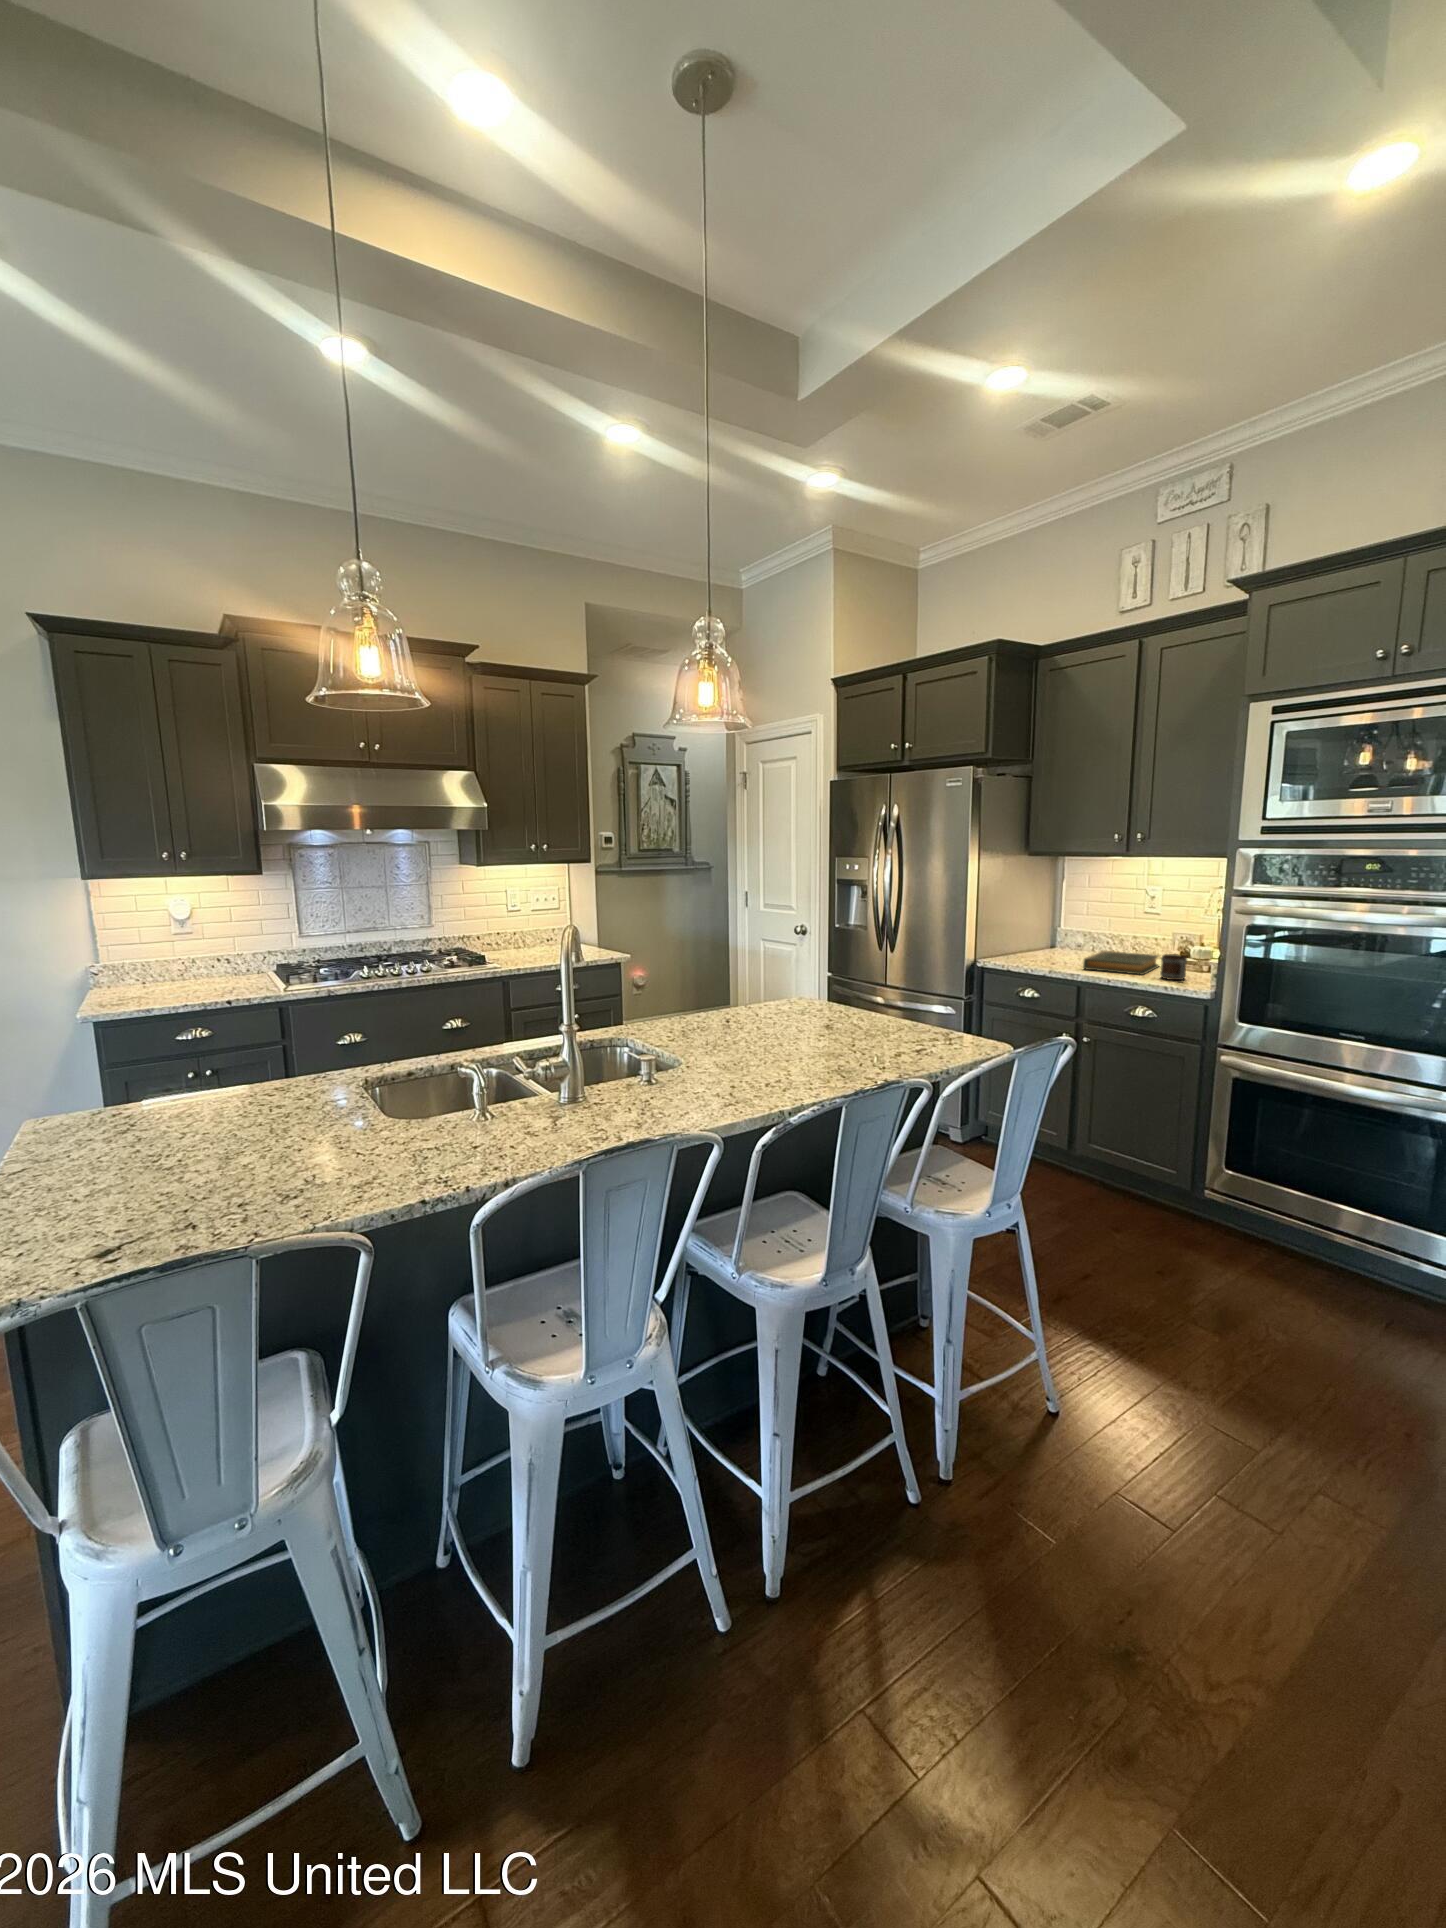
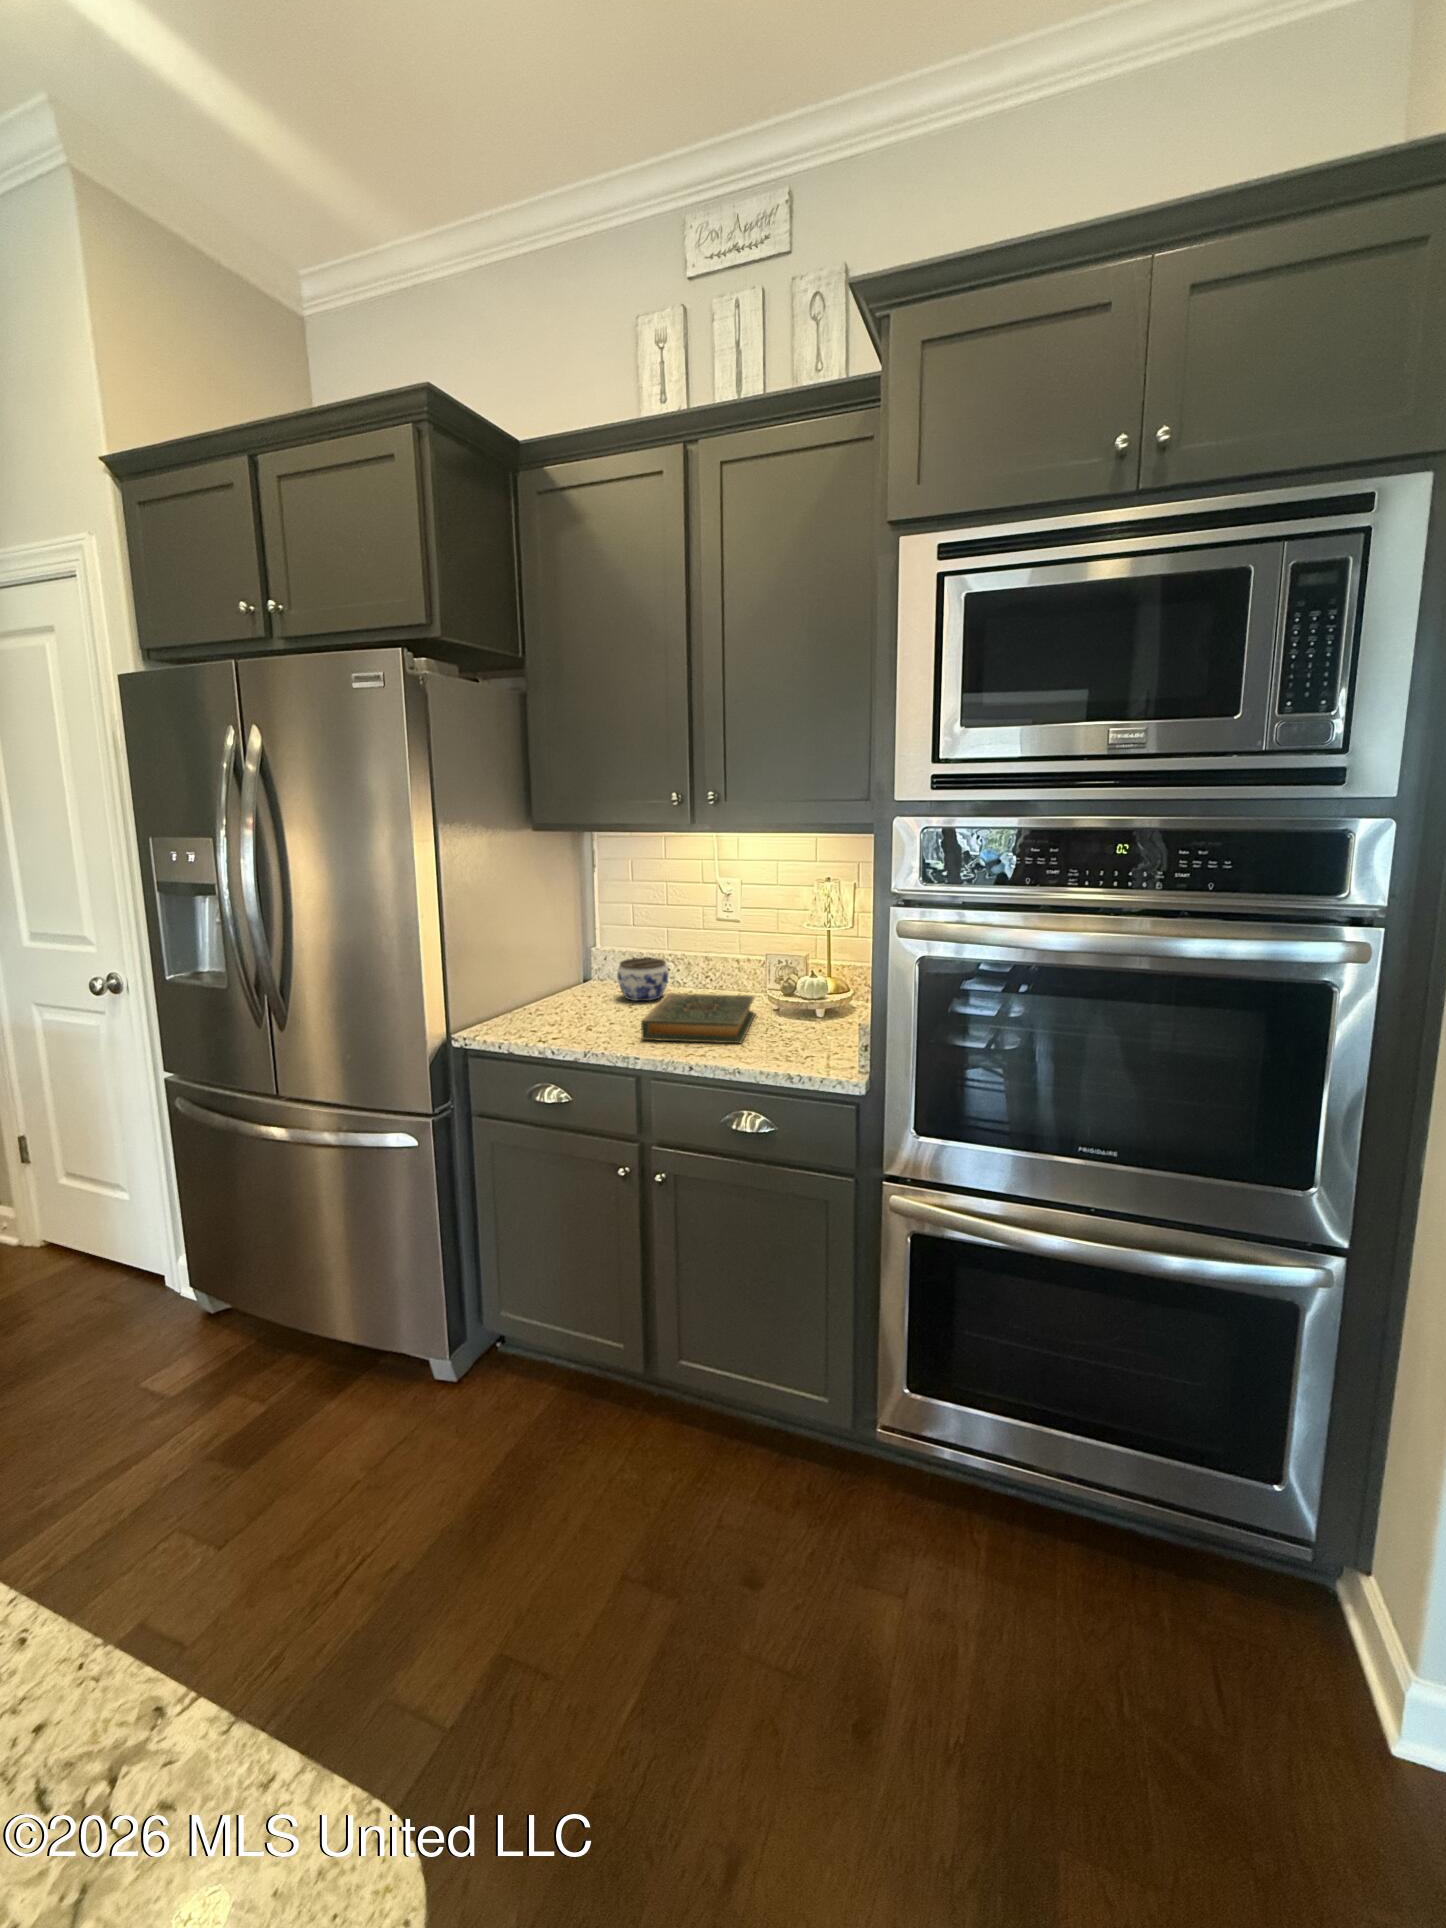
jar: none [1073,932,1107,957] -> present [617,957,669,1001]
mug: present [1160,954,1187,980] -> none [770,1003,812,1053]

